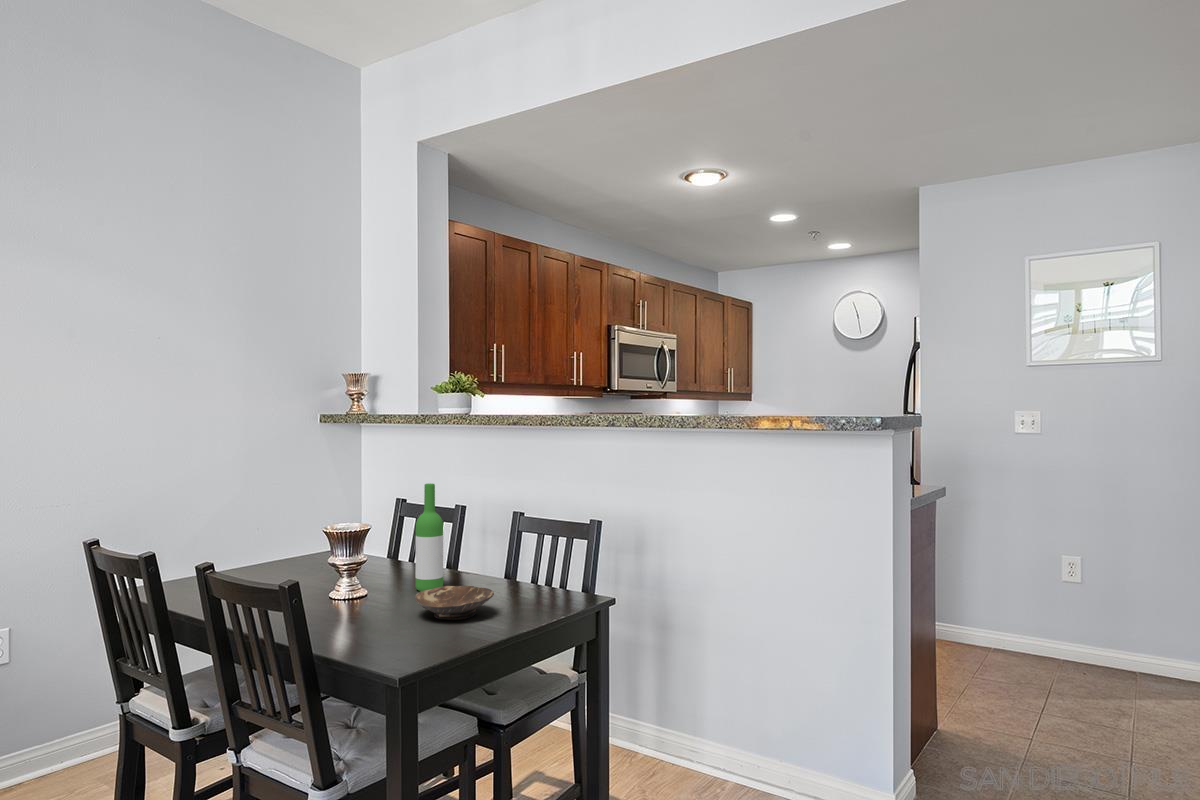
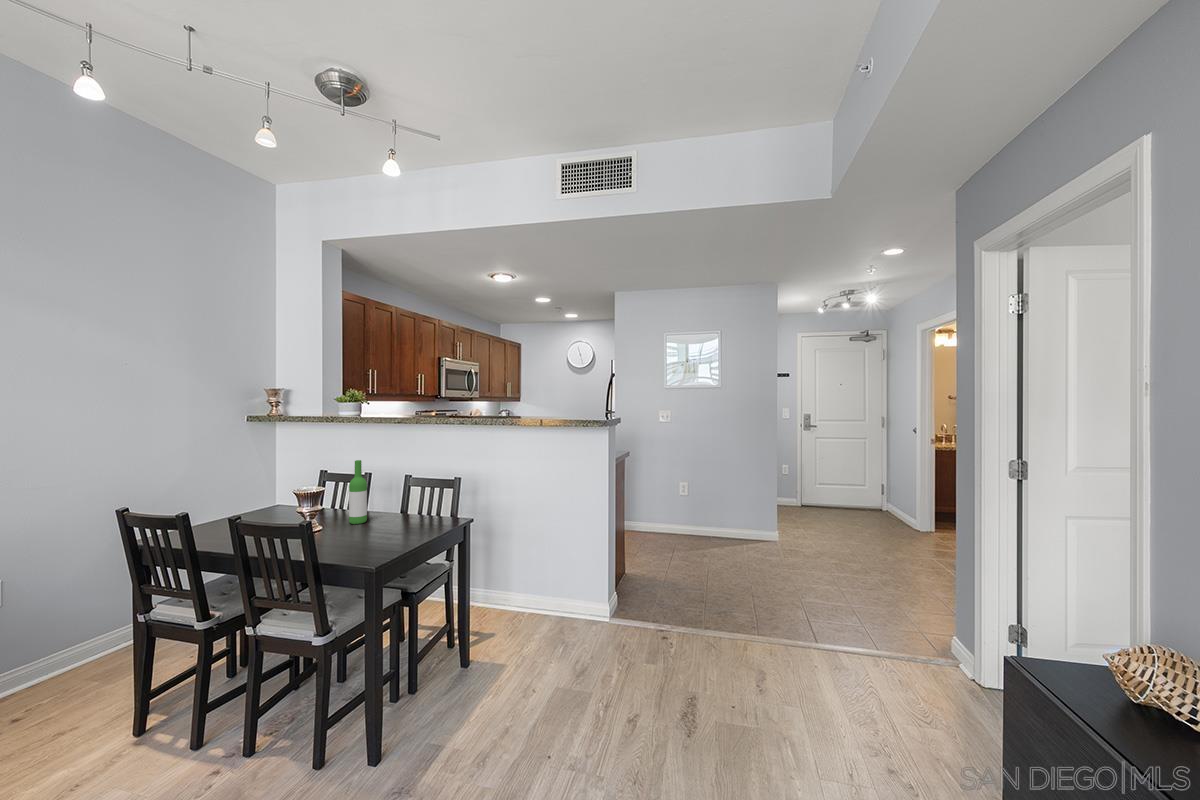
bowl: present [415,586,494,620] -> none [359,518,407,537]

